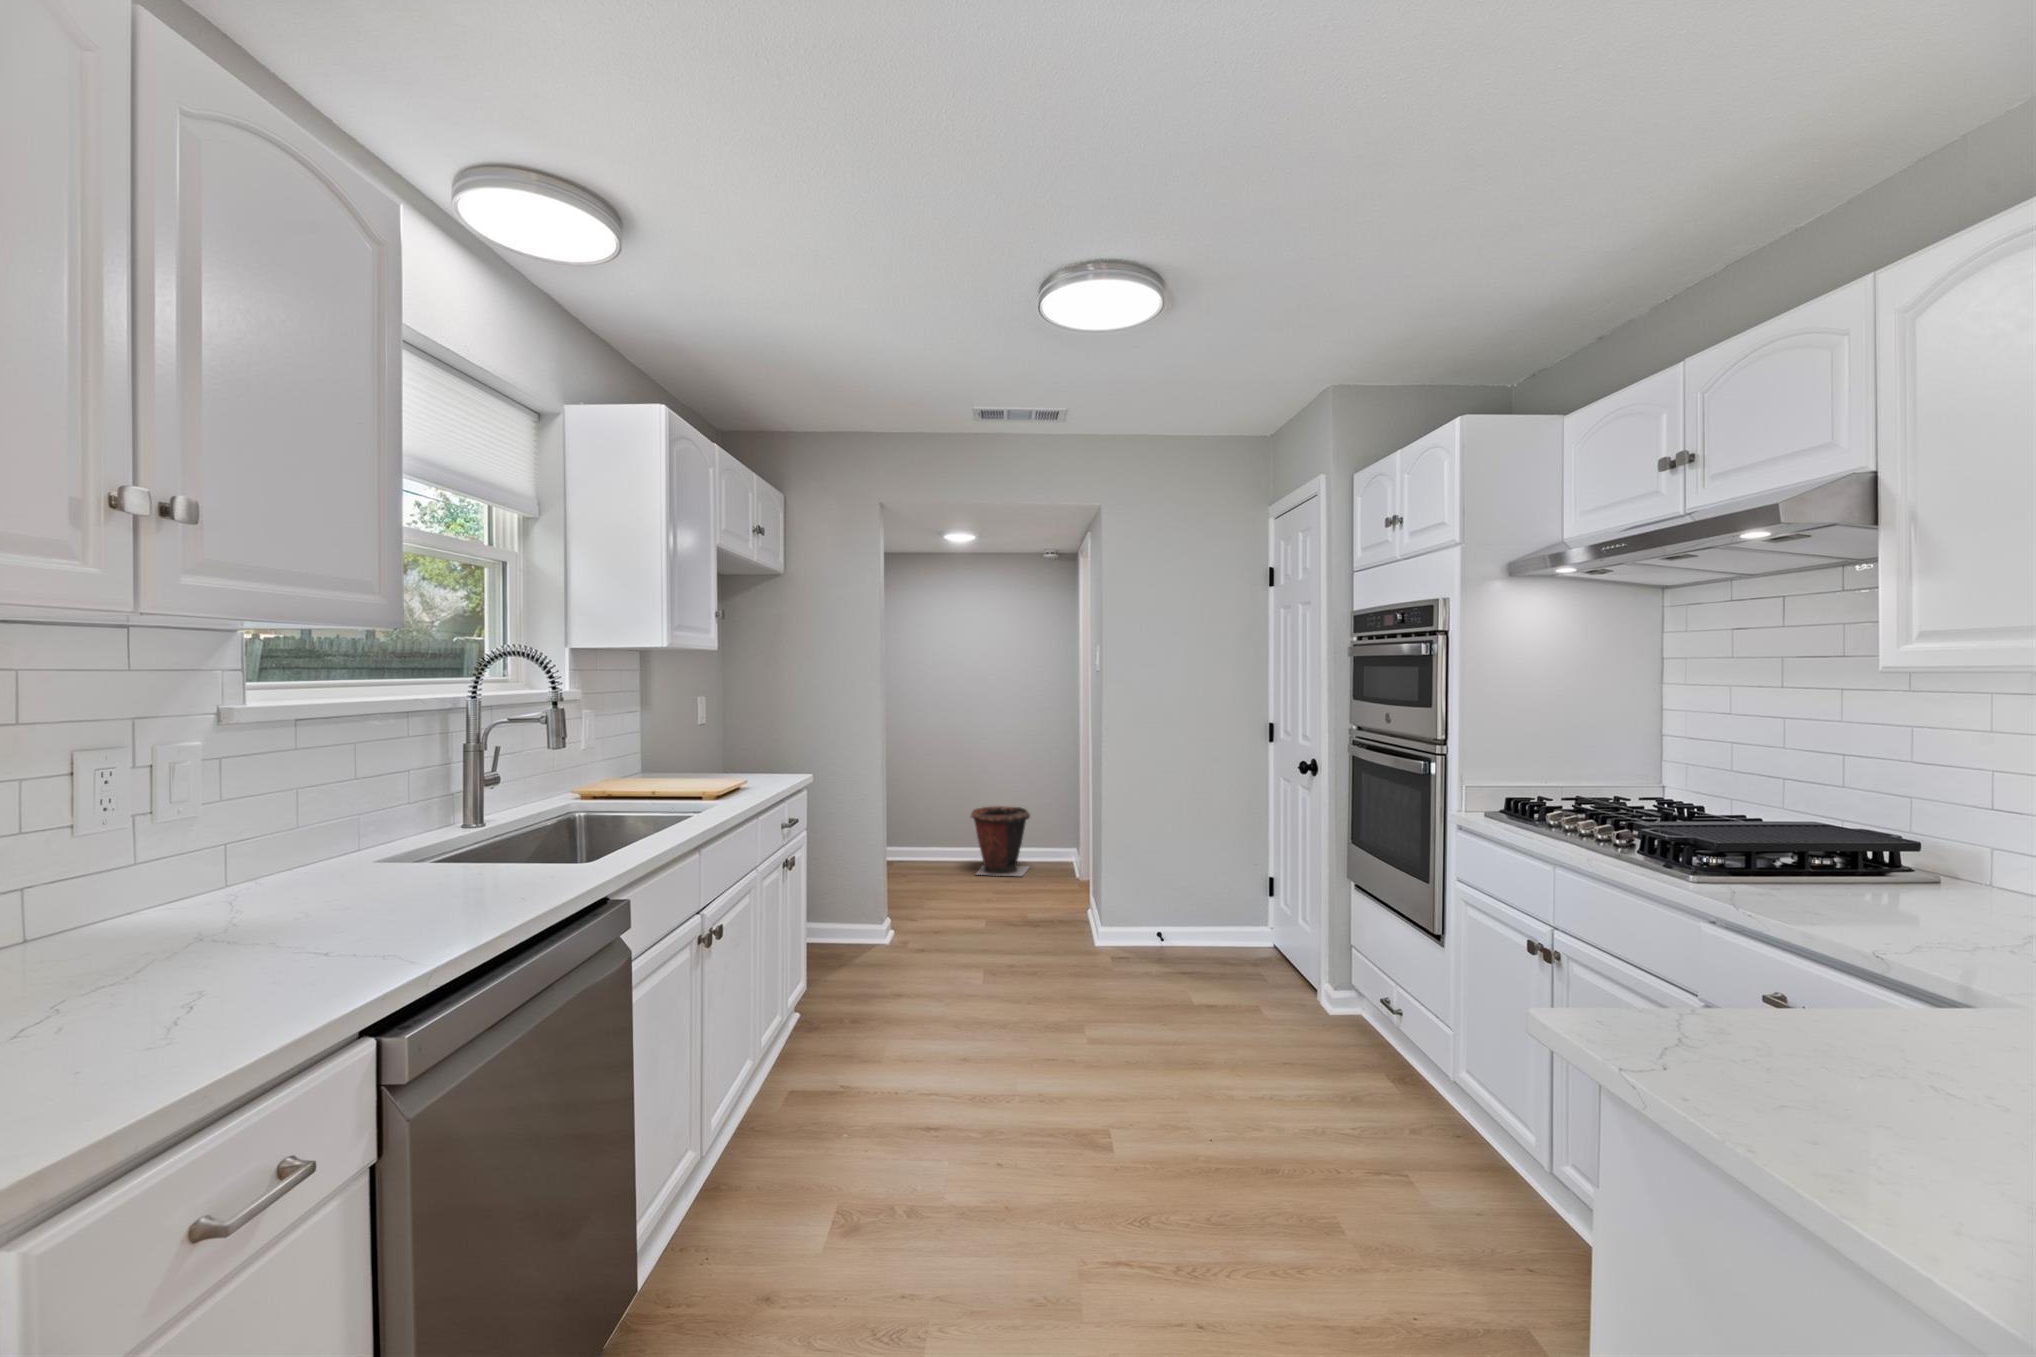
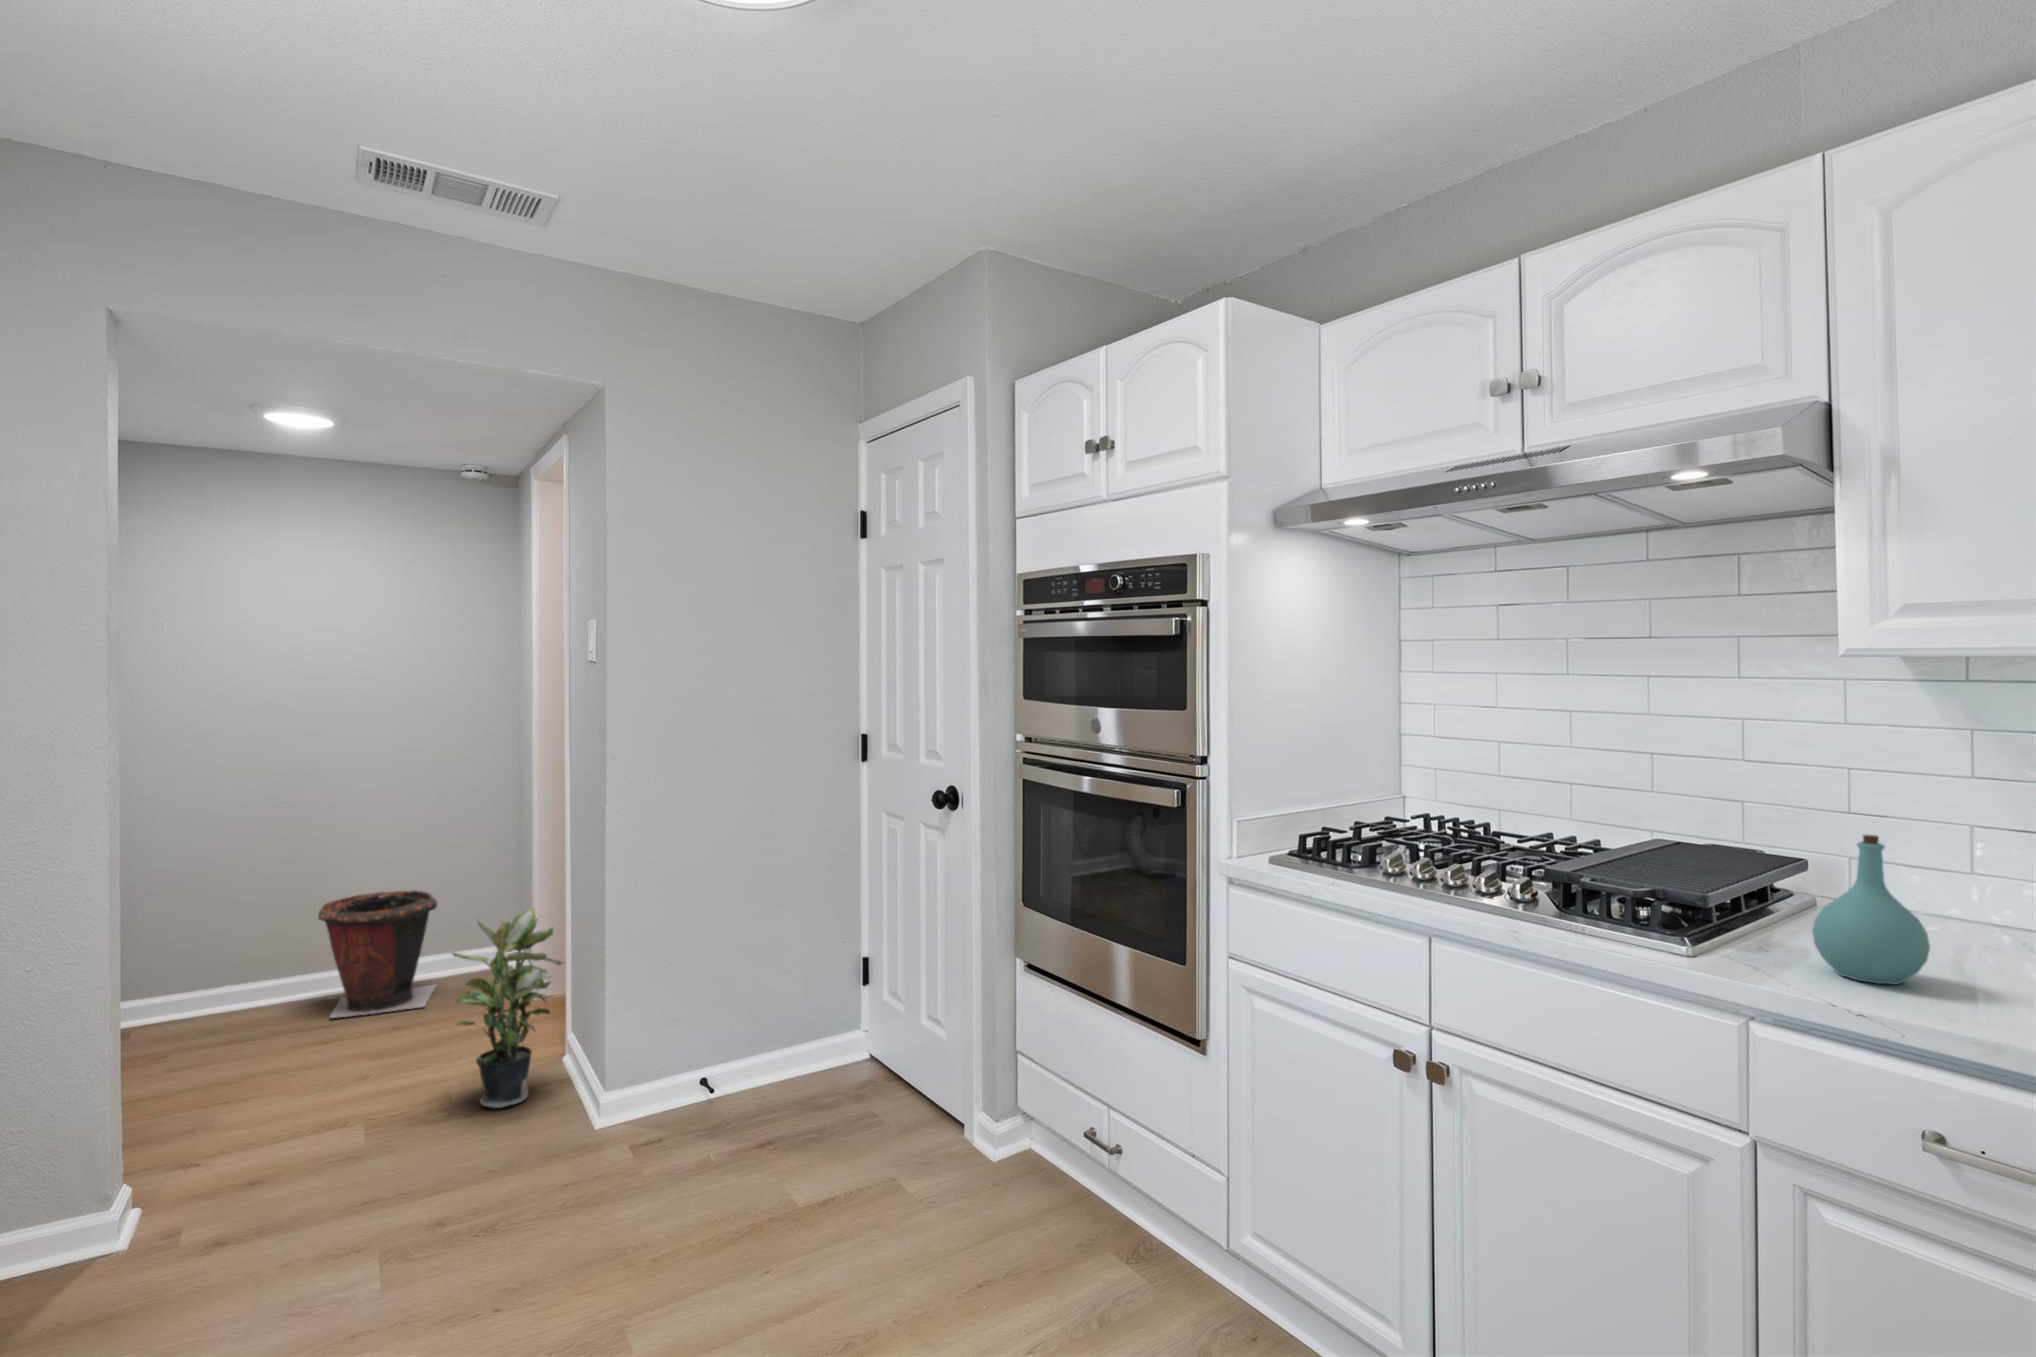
bottle: none [1779,808,1868,916] -> present [1812,835,1930,984]
potted plant: none [1026,817,1086,931] -> present [452,909,563,1108]

